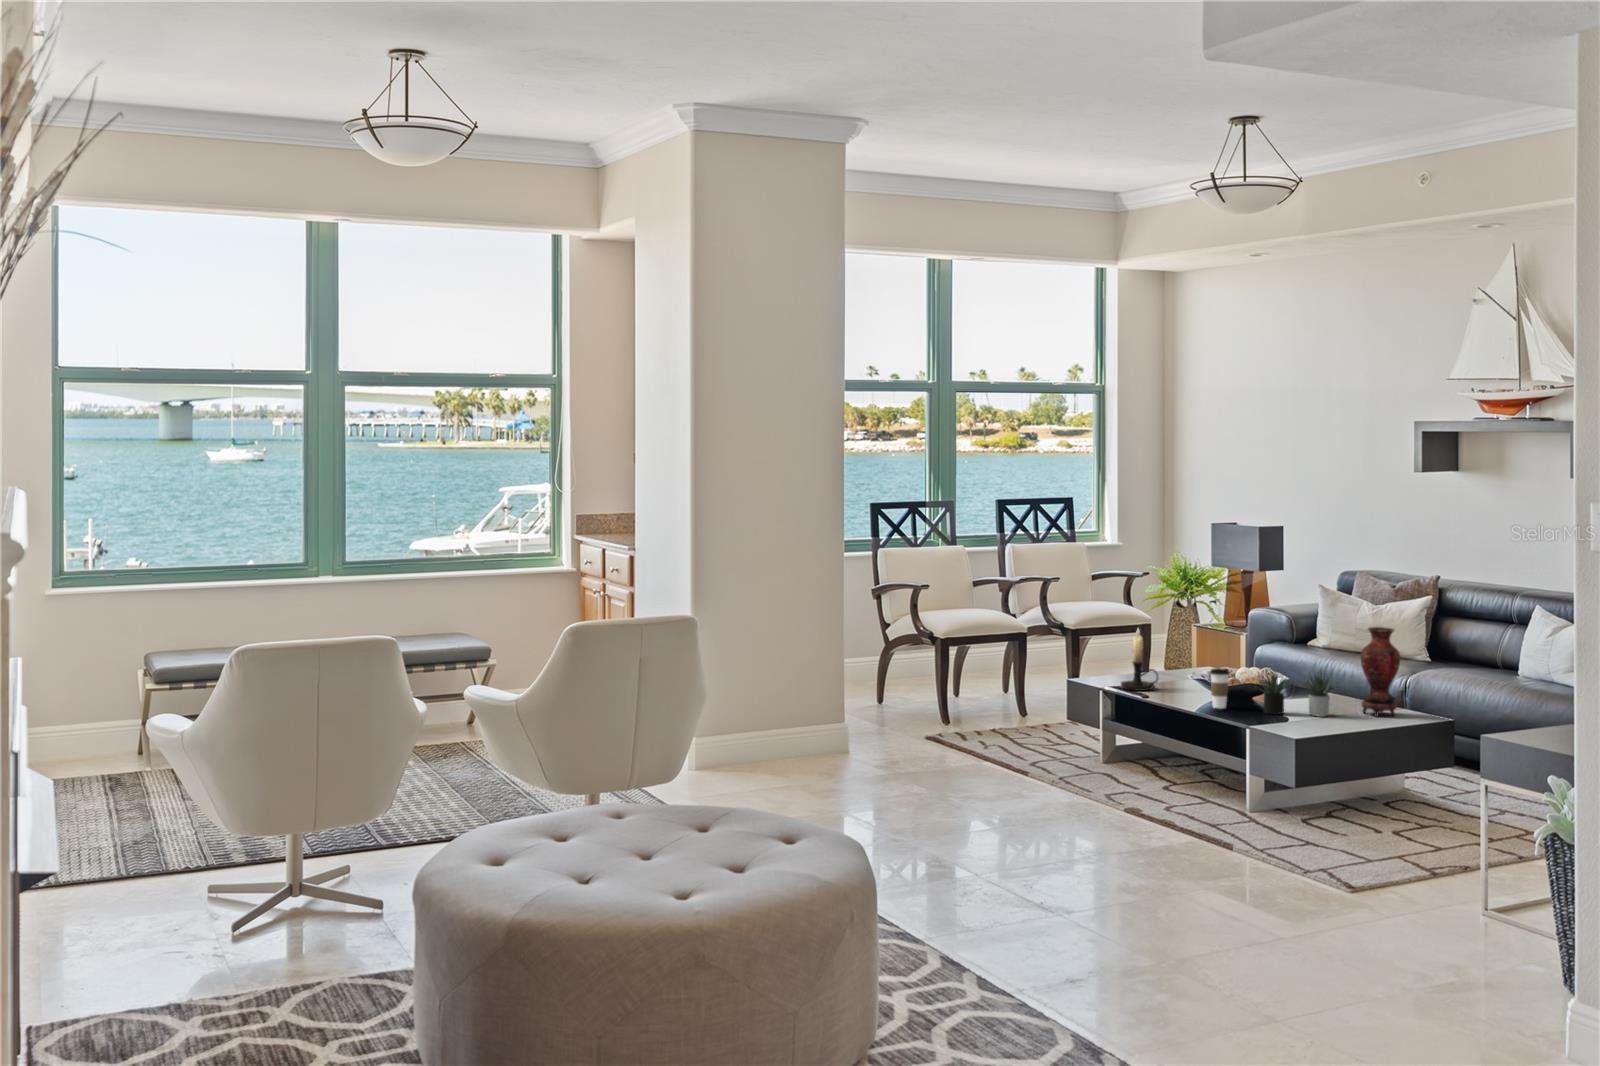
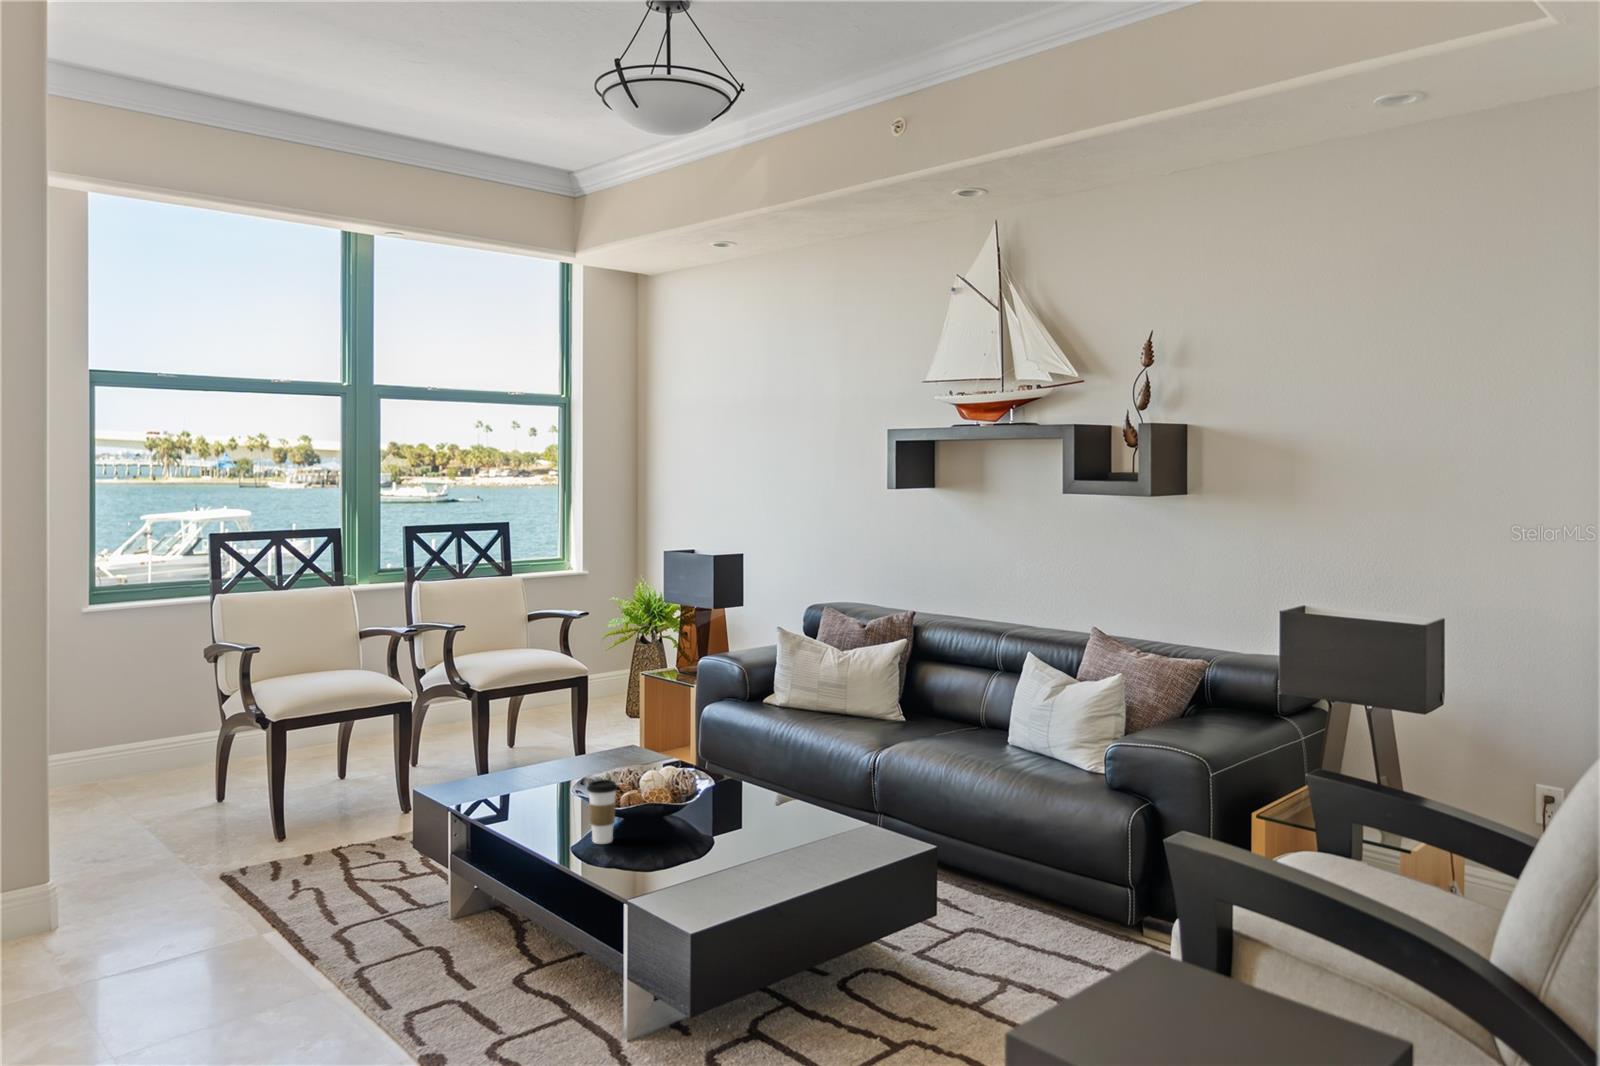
vase: present [1361,627,1400,717] -> none [804,710,858,847]
candle holder: present [1121,629,1158,691] -> none [483,708,534,804]
succulent plant: present [1260,672,1334,717] -> none [647,778,777,854]

